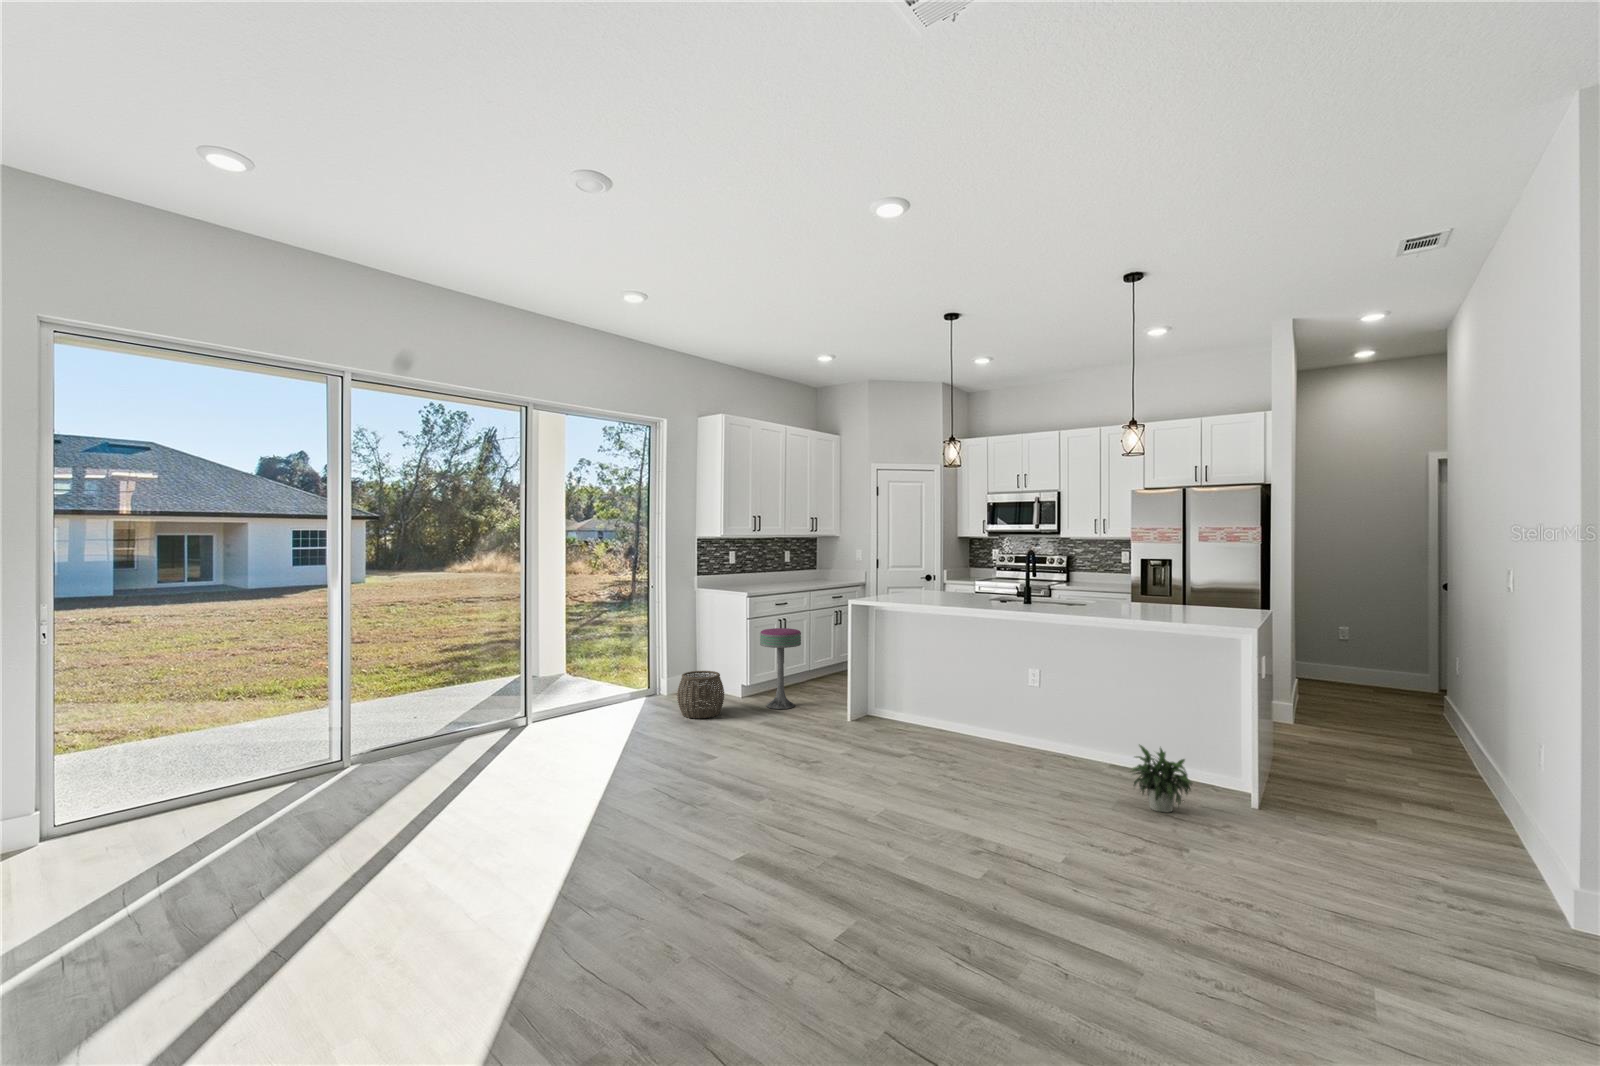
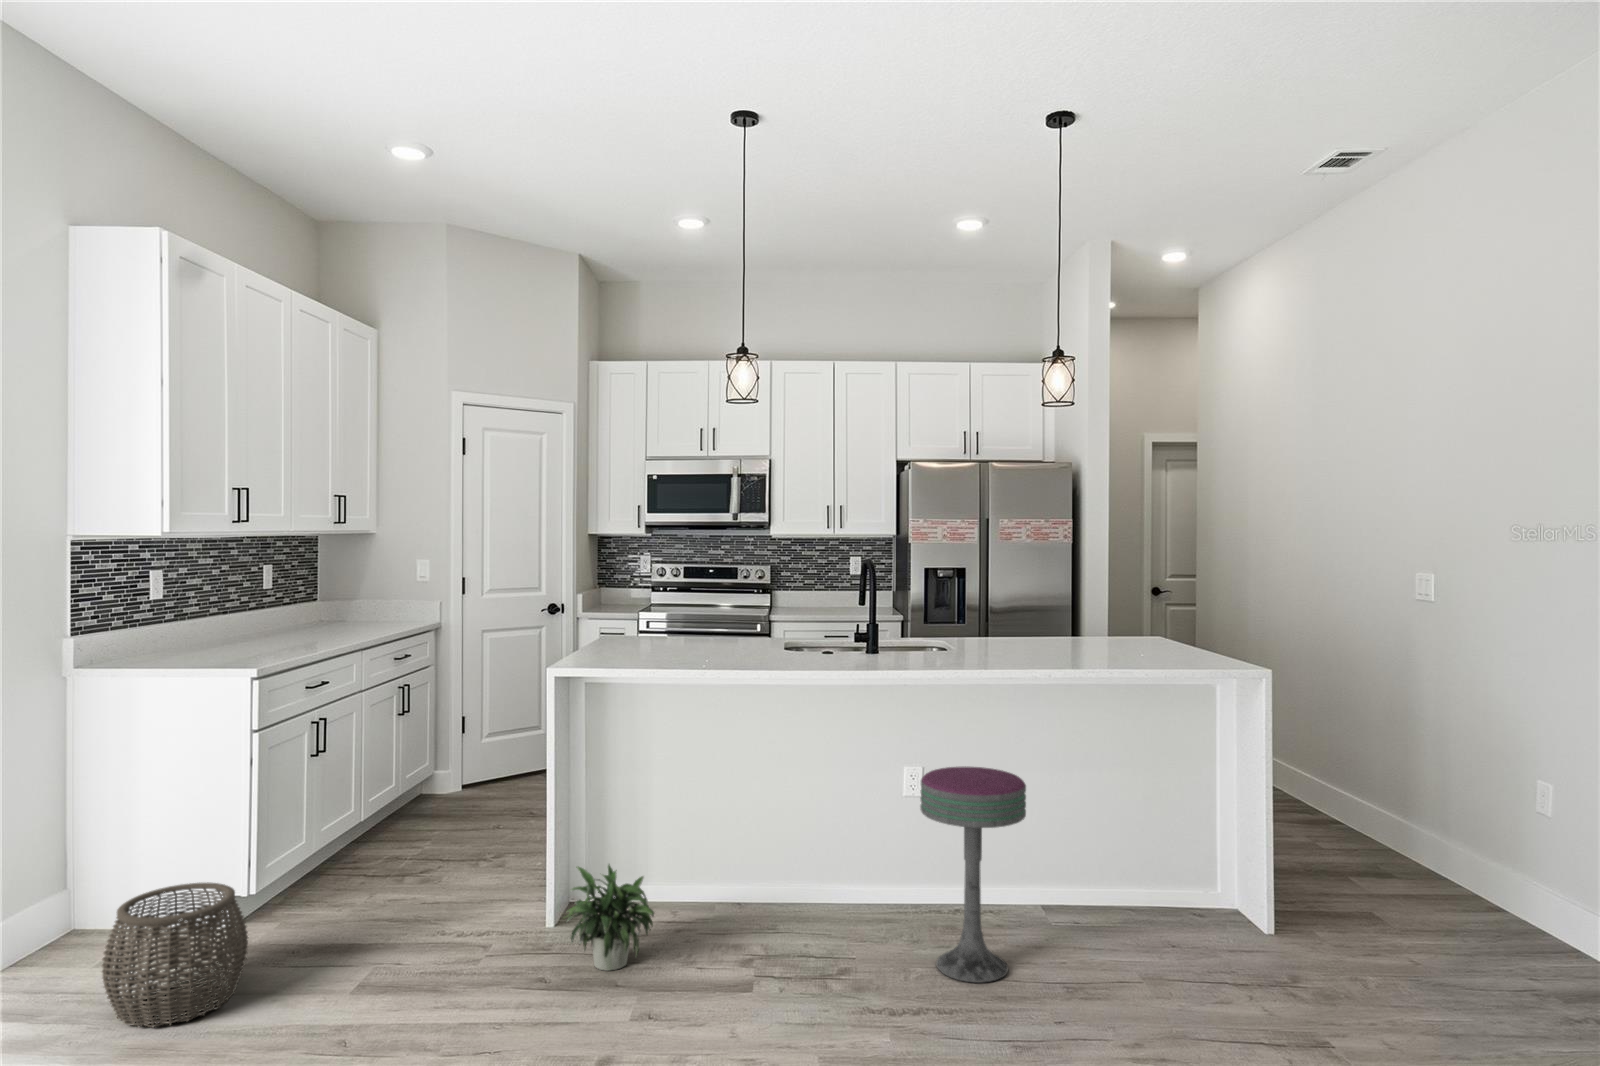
bar stool: present [760,628,801,709] -> present [920,766,1026,983]
potted plant: present [1132,744,1192,813] -> present [565,864,654,971]

